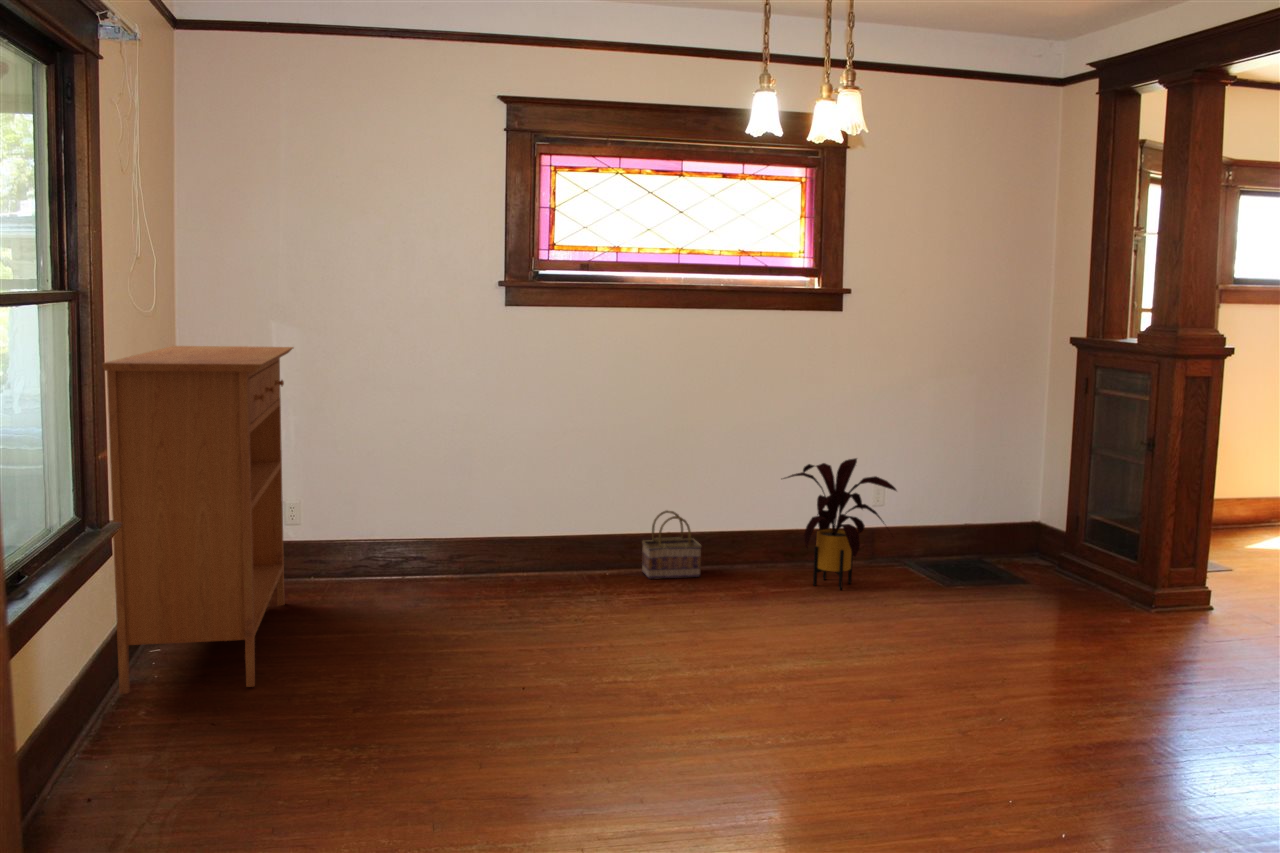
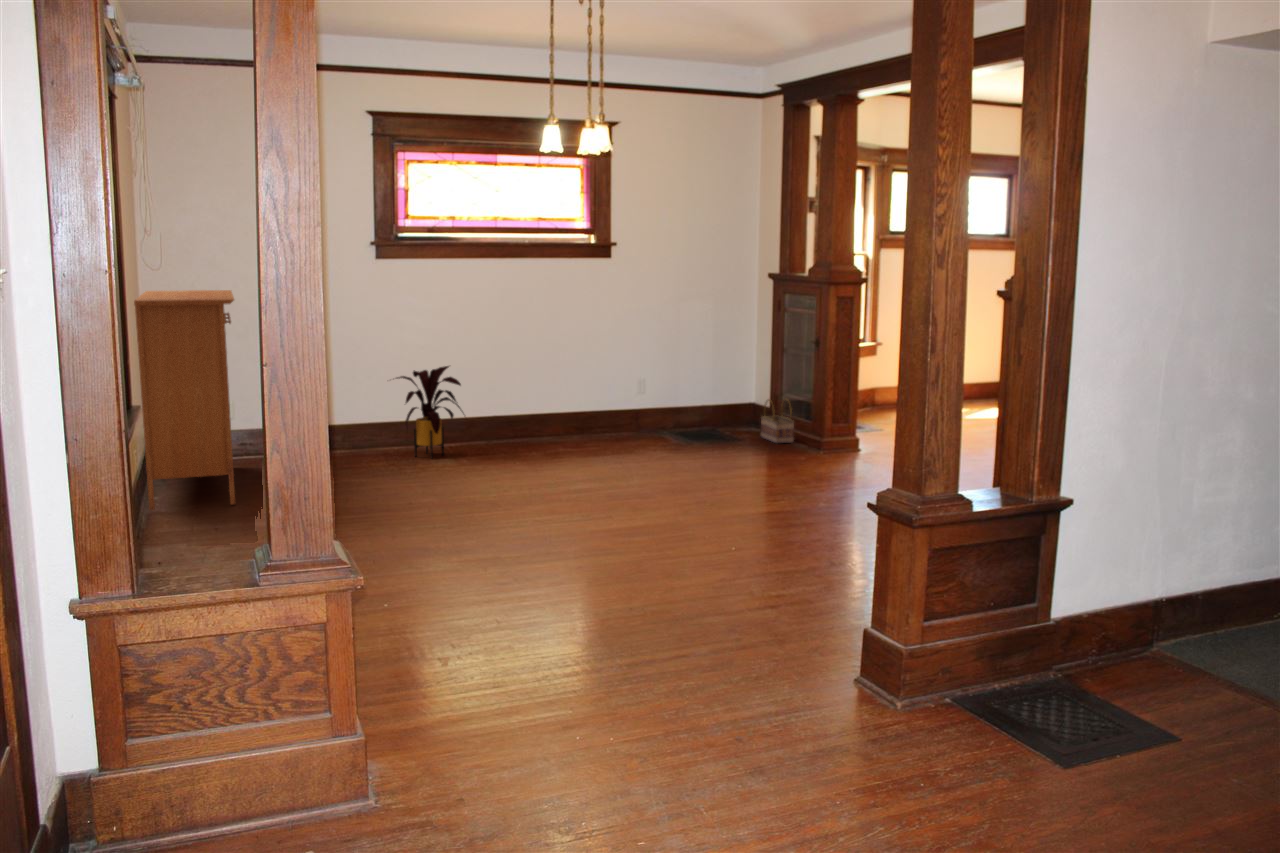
house plant: present [783,458,896,590] -> present [396,366,461,458]
basket: present [642,511,702,579] -> present [761,399,794,443]

